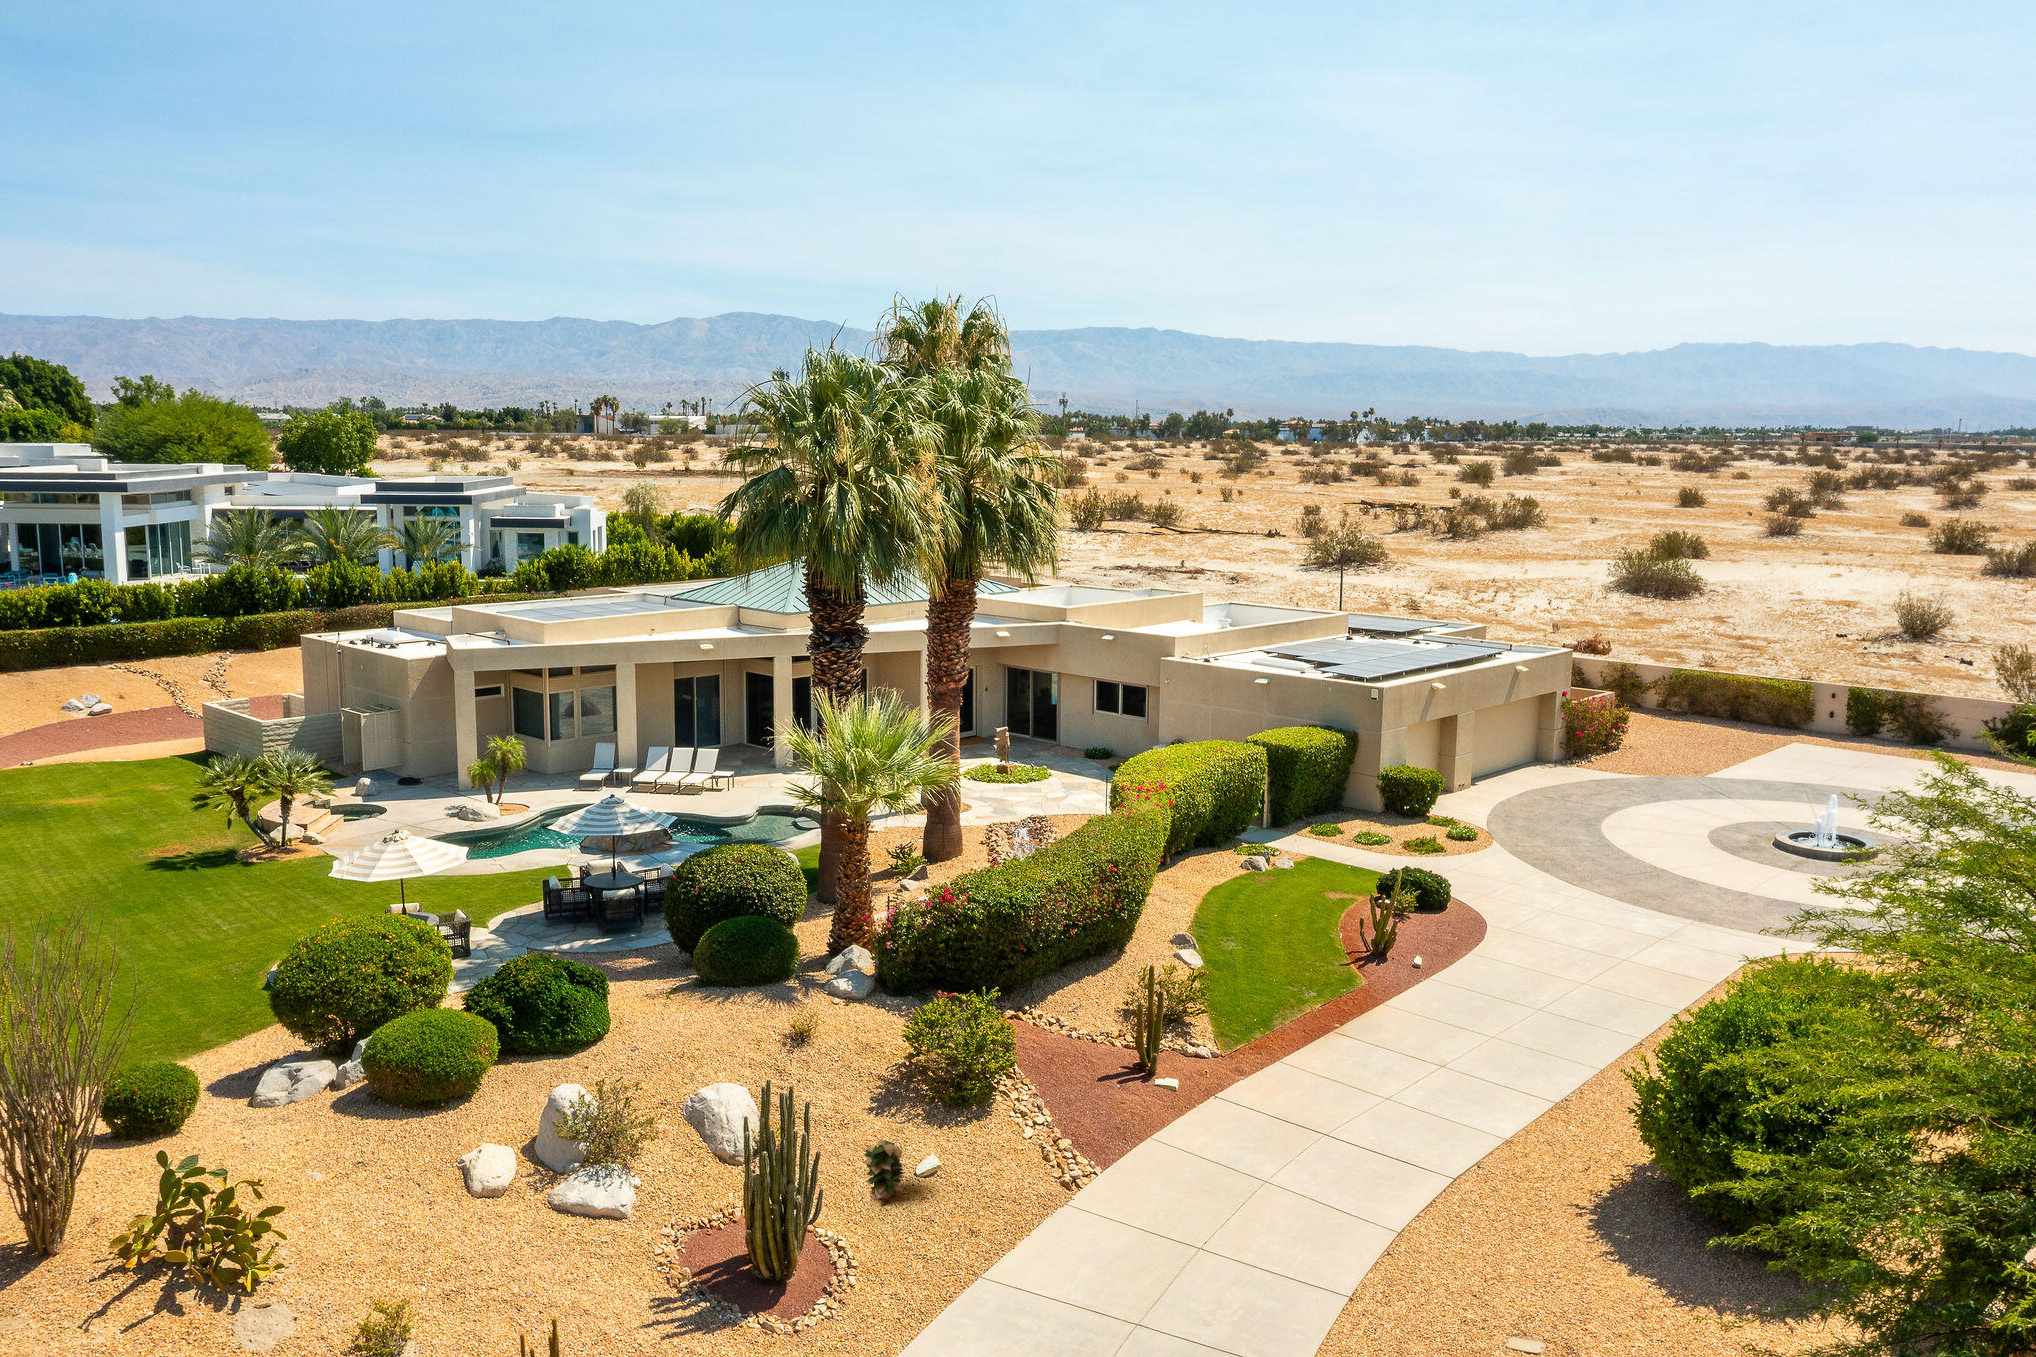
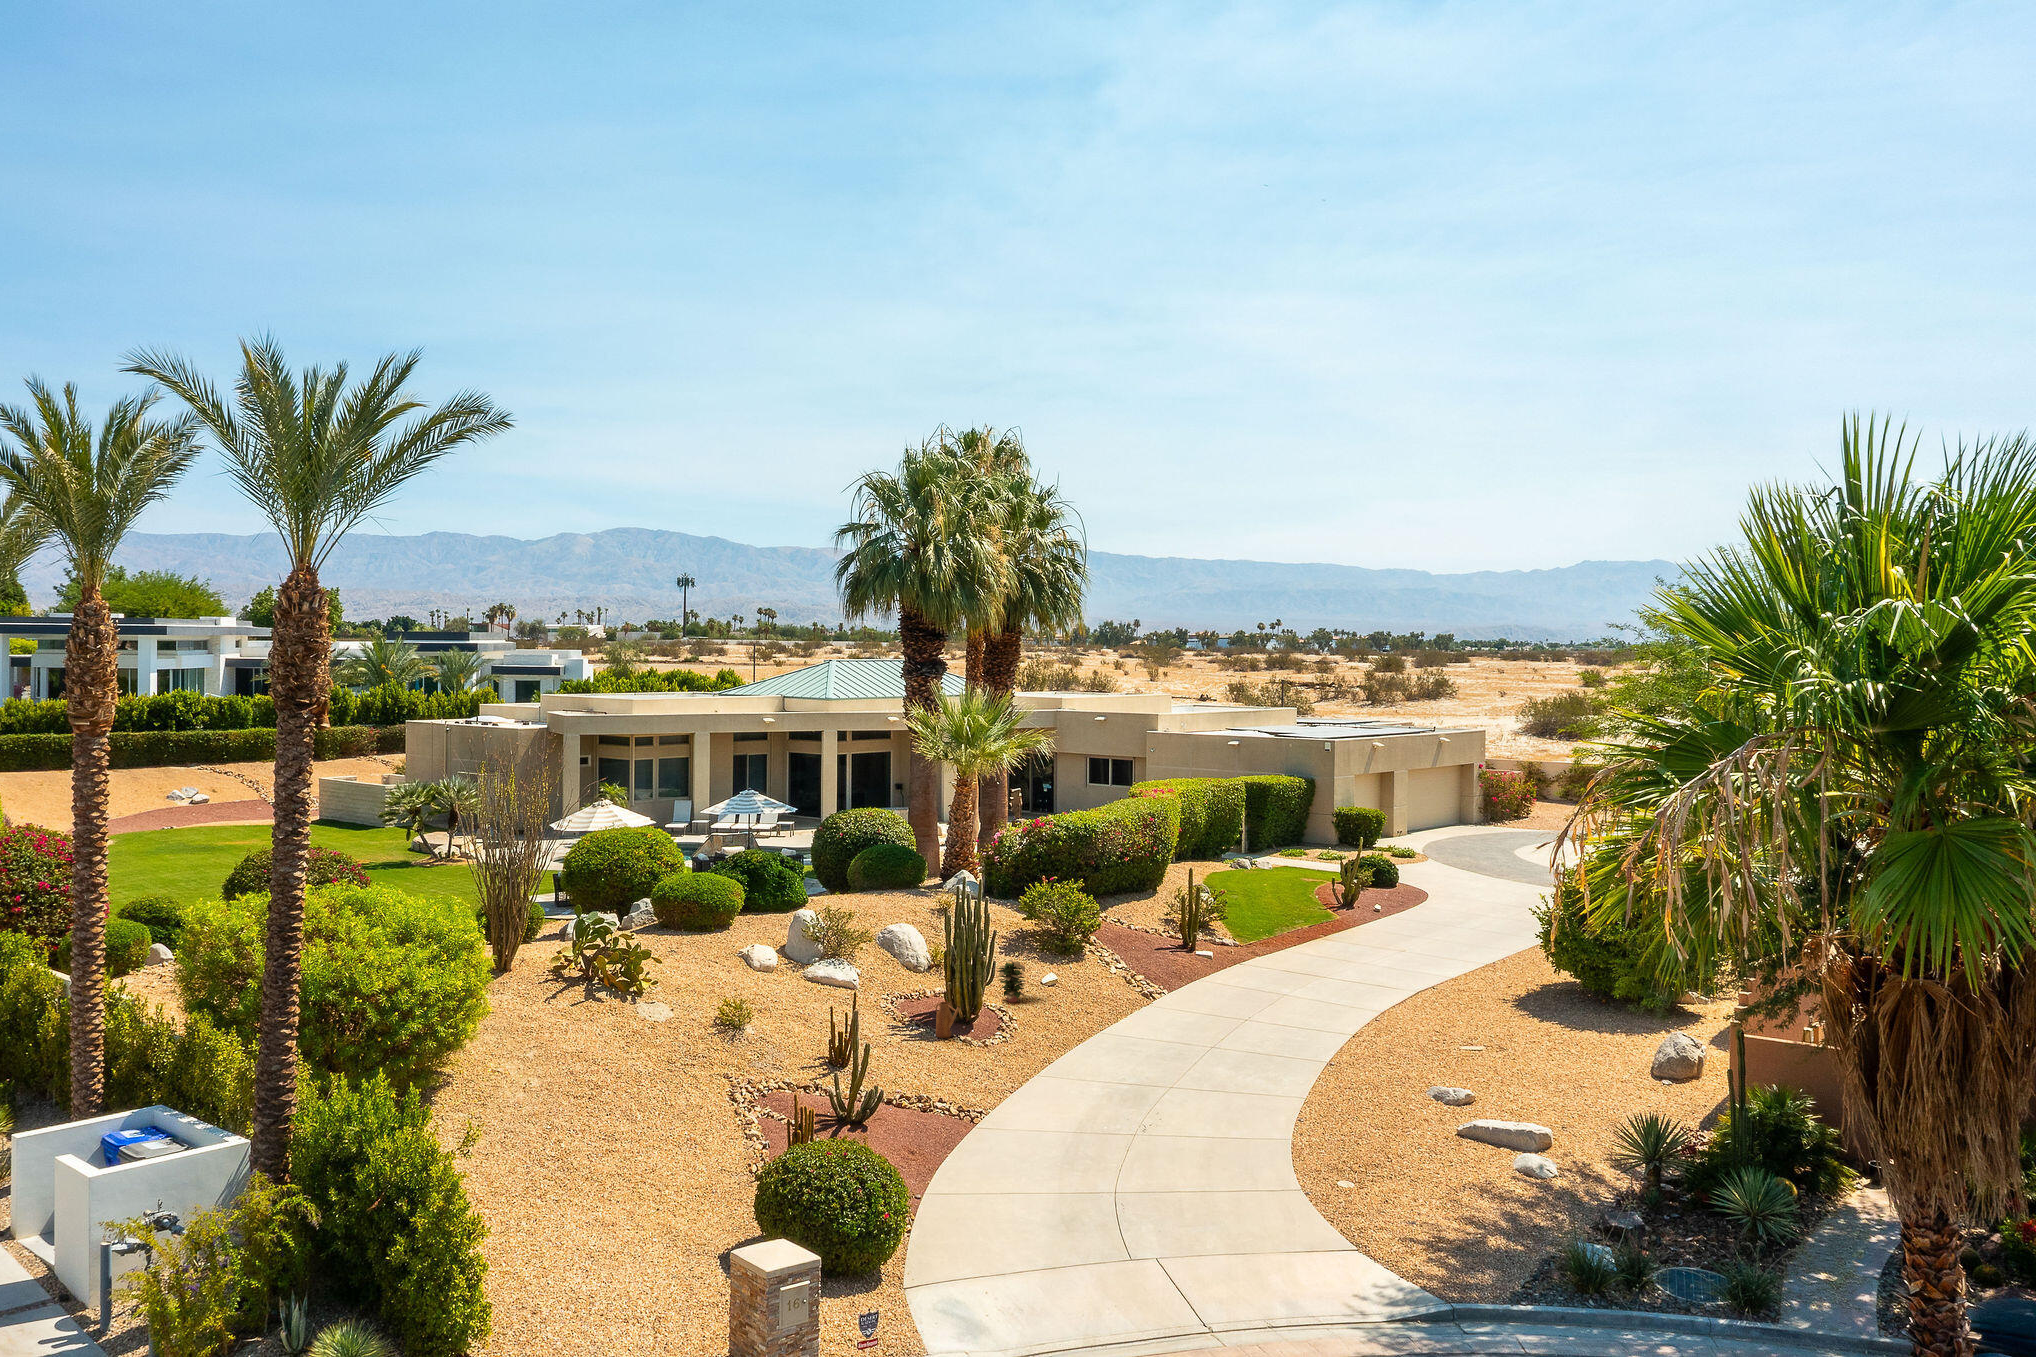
watering can: none [746,1251,777,1305] -> present [936,1002,960,1038]

